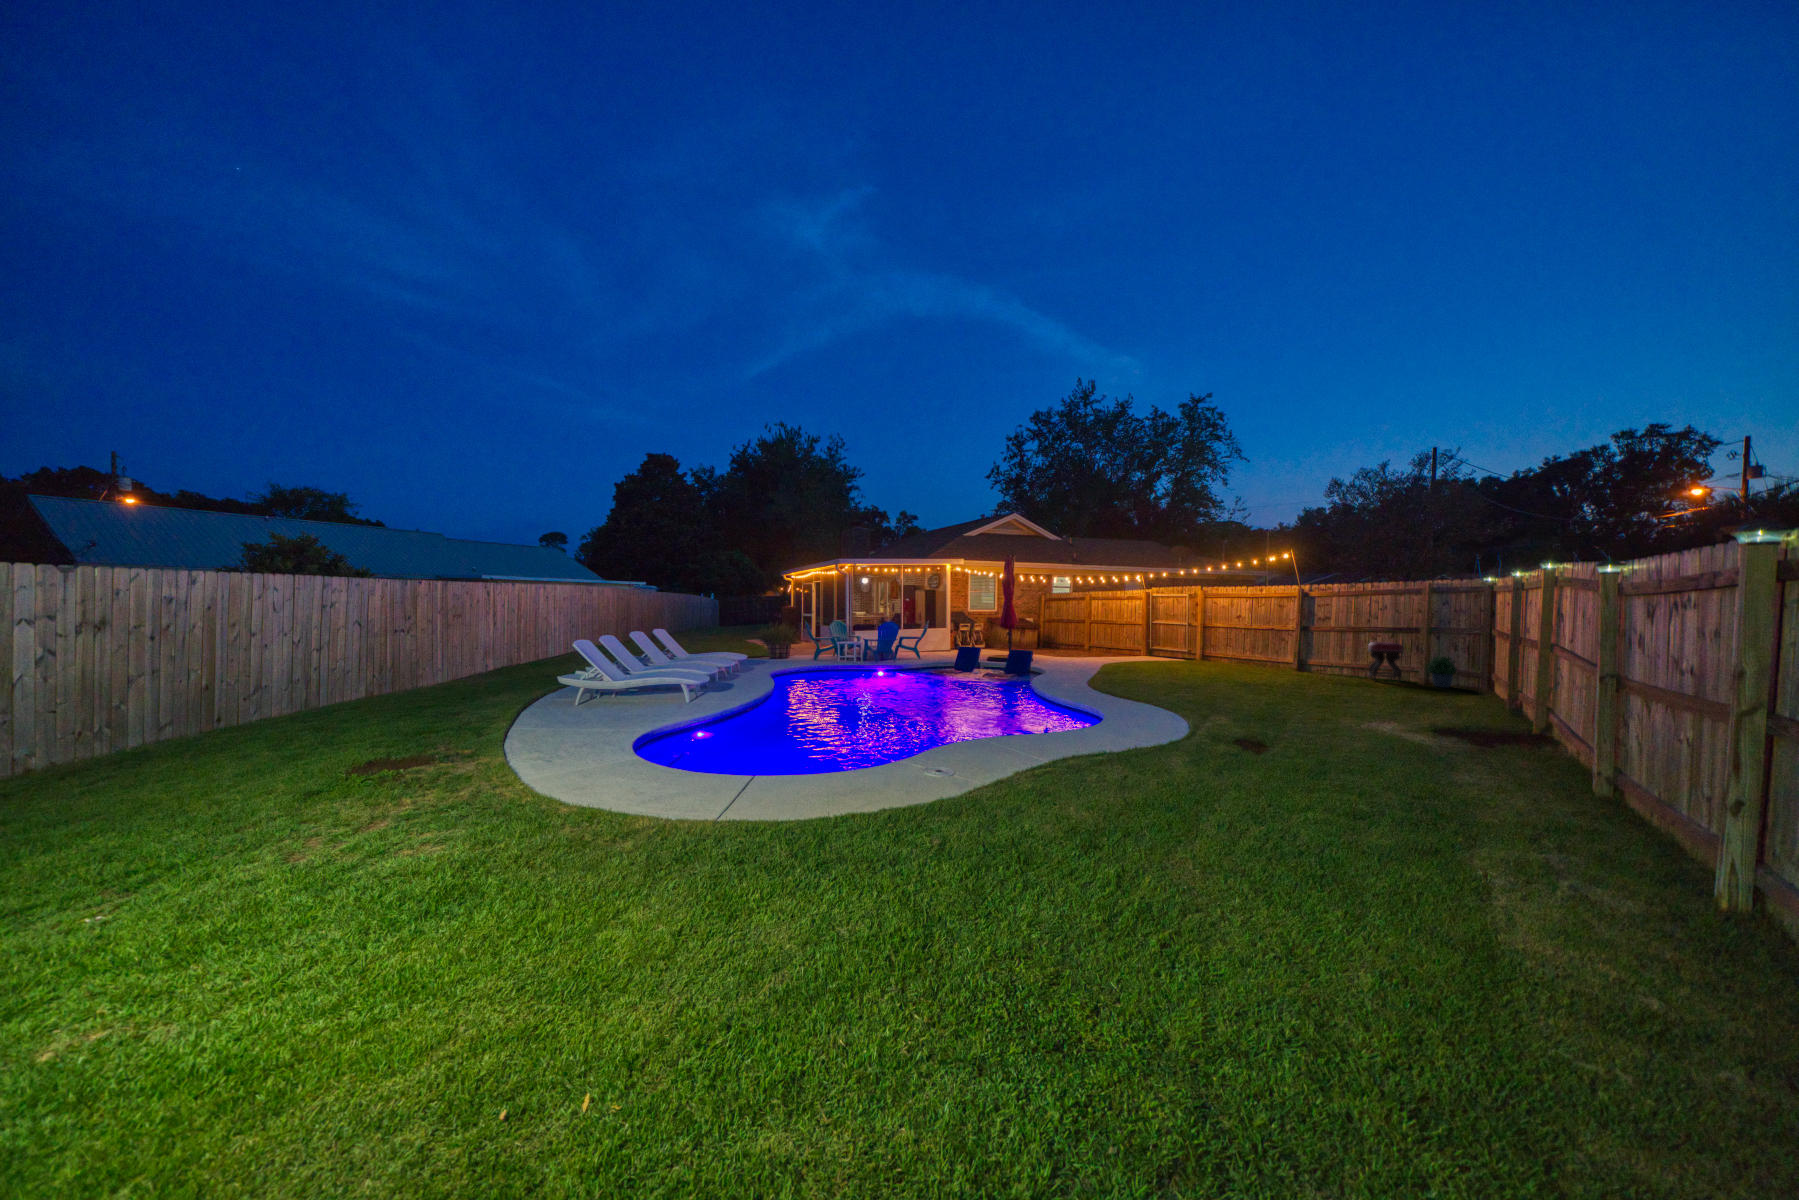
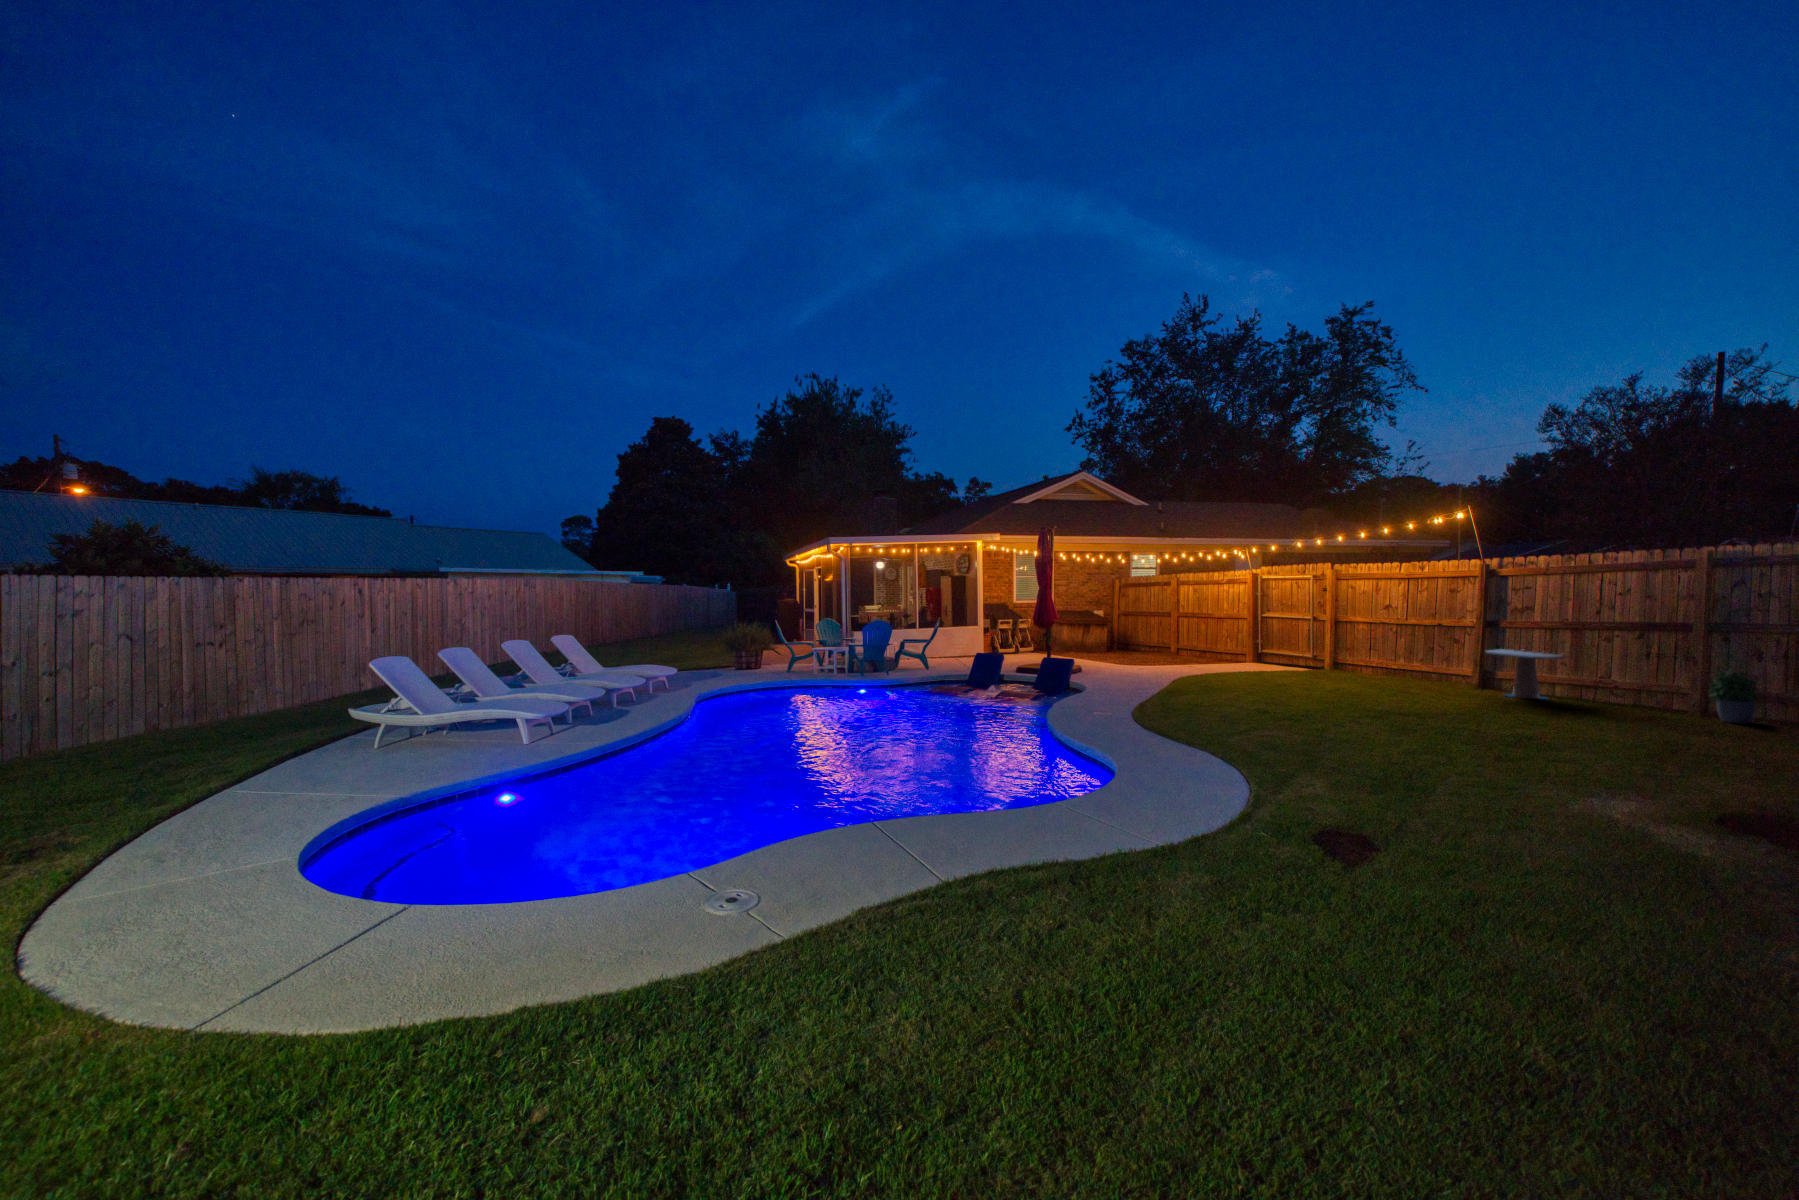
stool: present [1368,642,1403,682] -> none [1600,645,1662,713]
side table: none [1301,644,1351,676] -> present [1486,649,1565,699]

